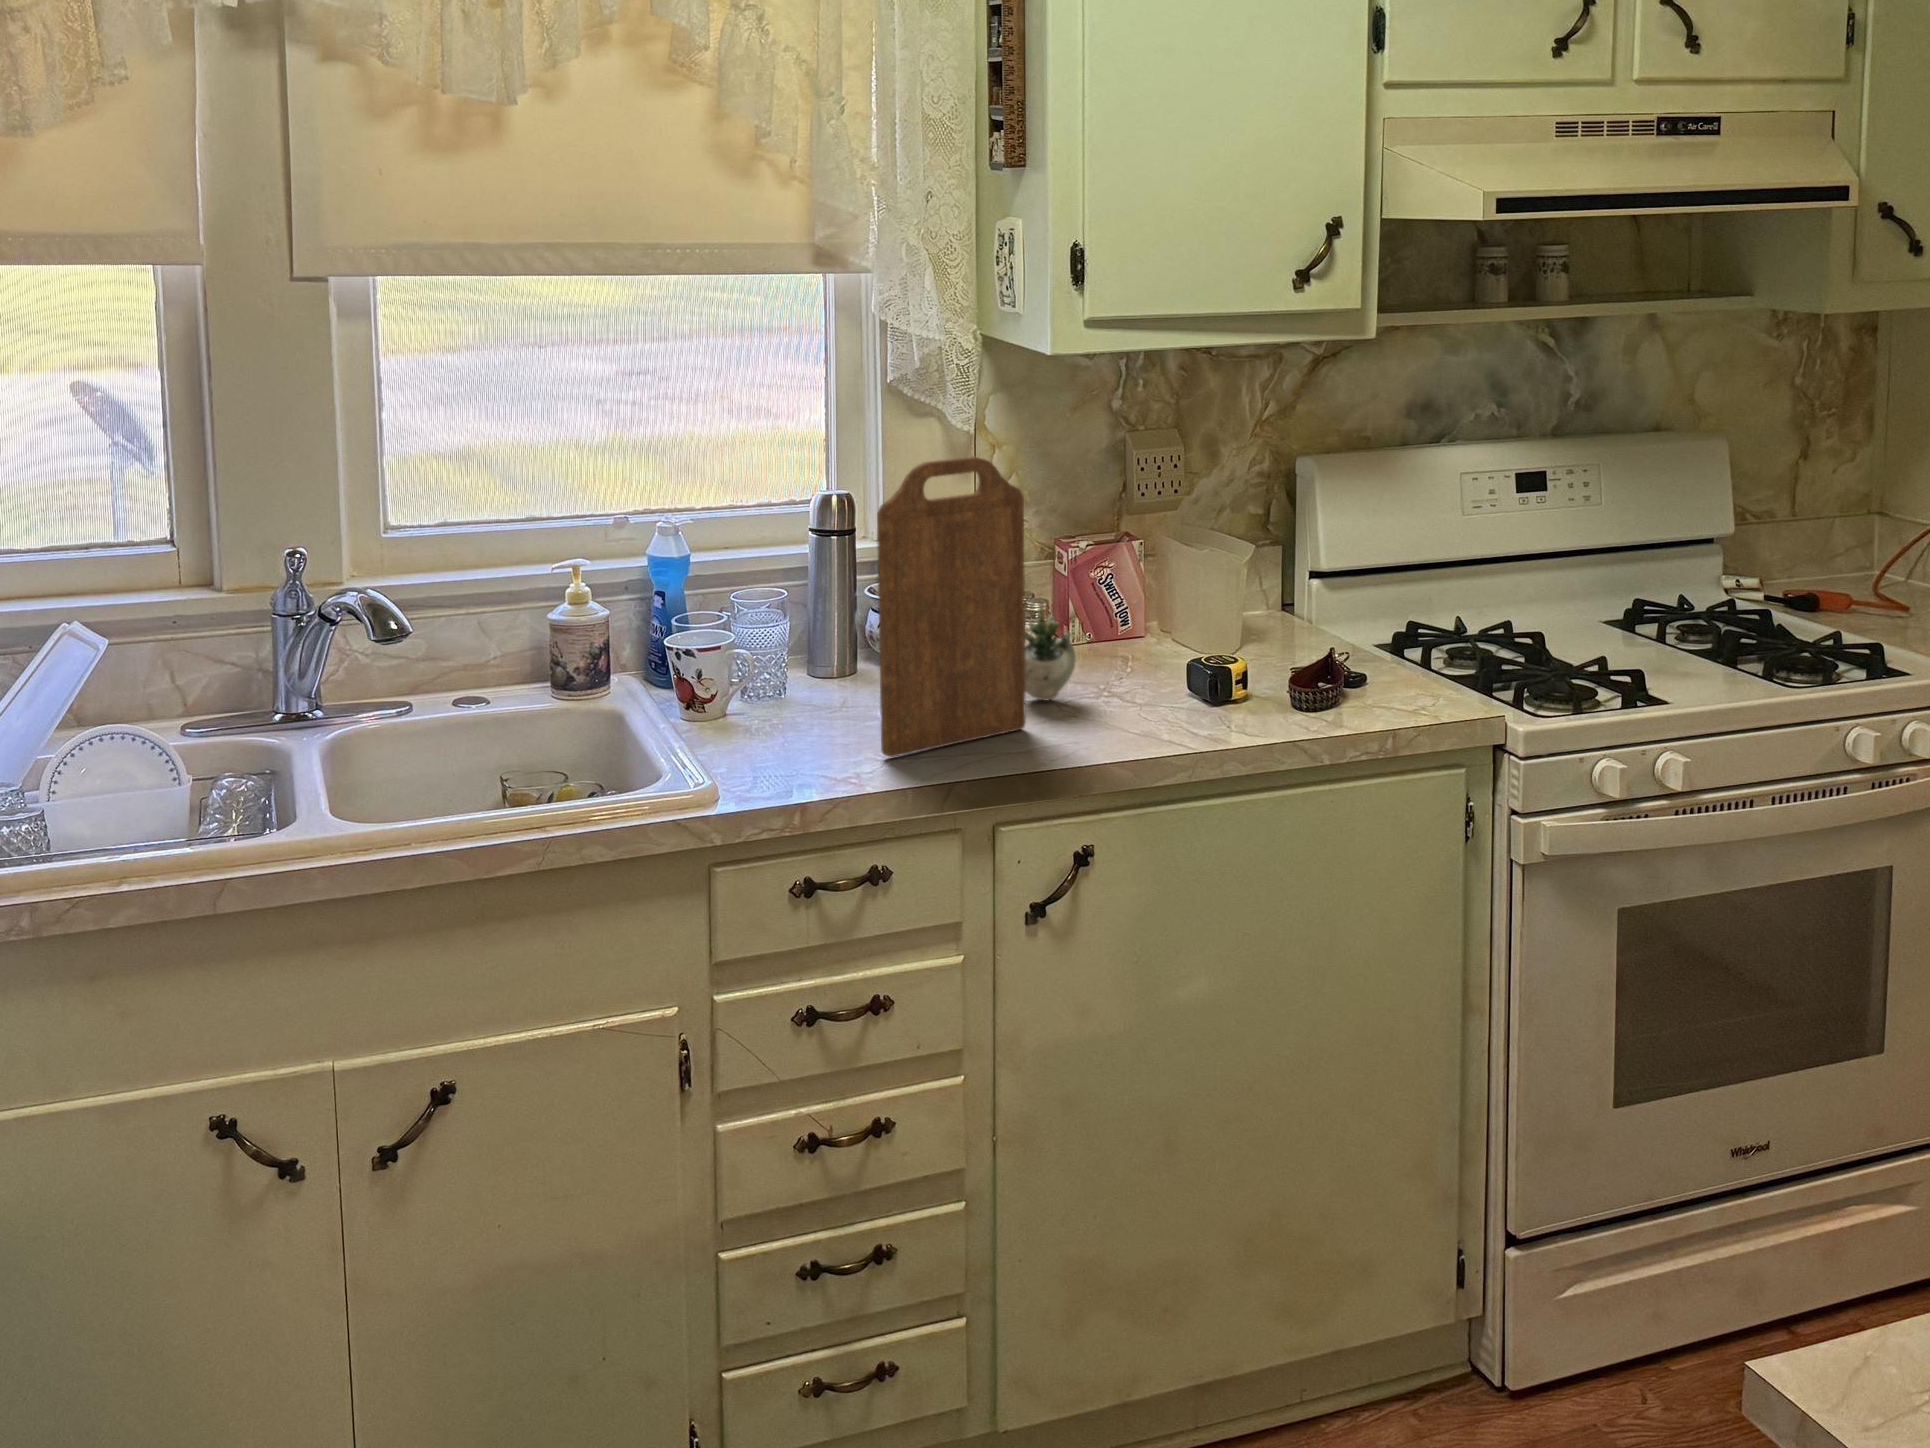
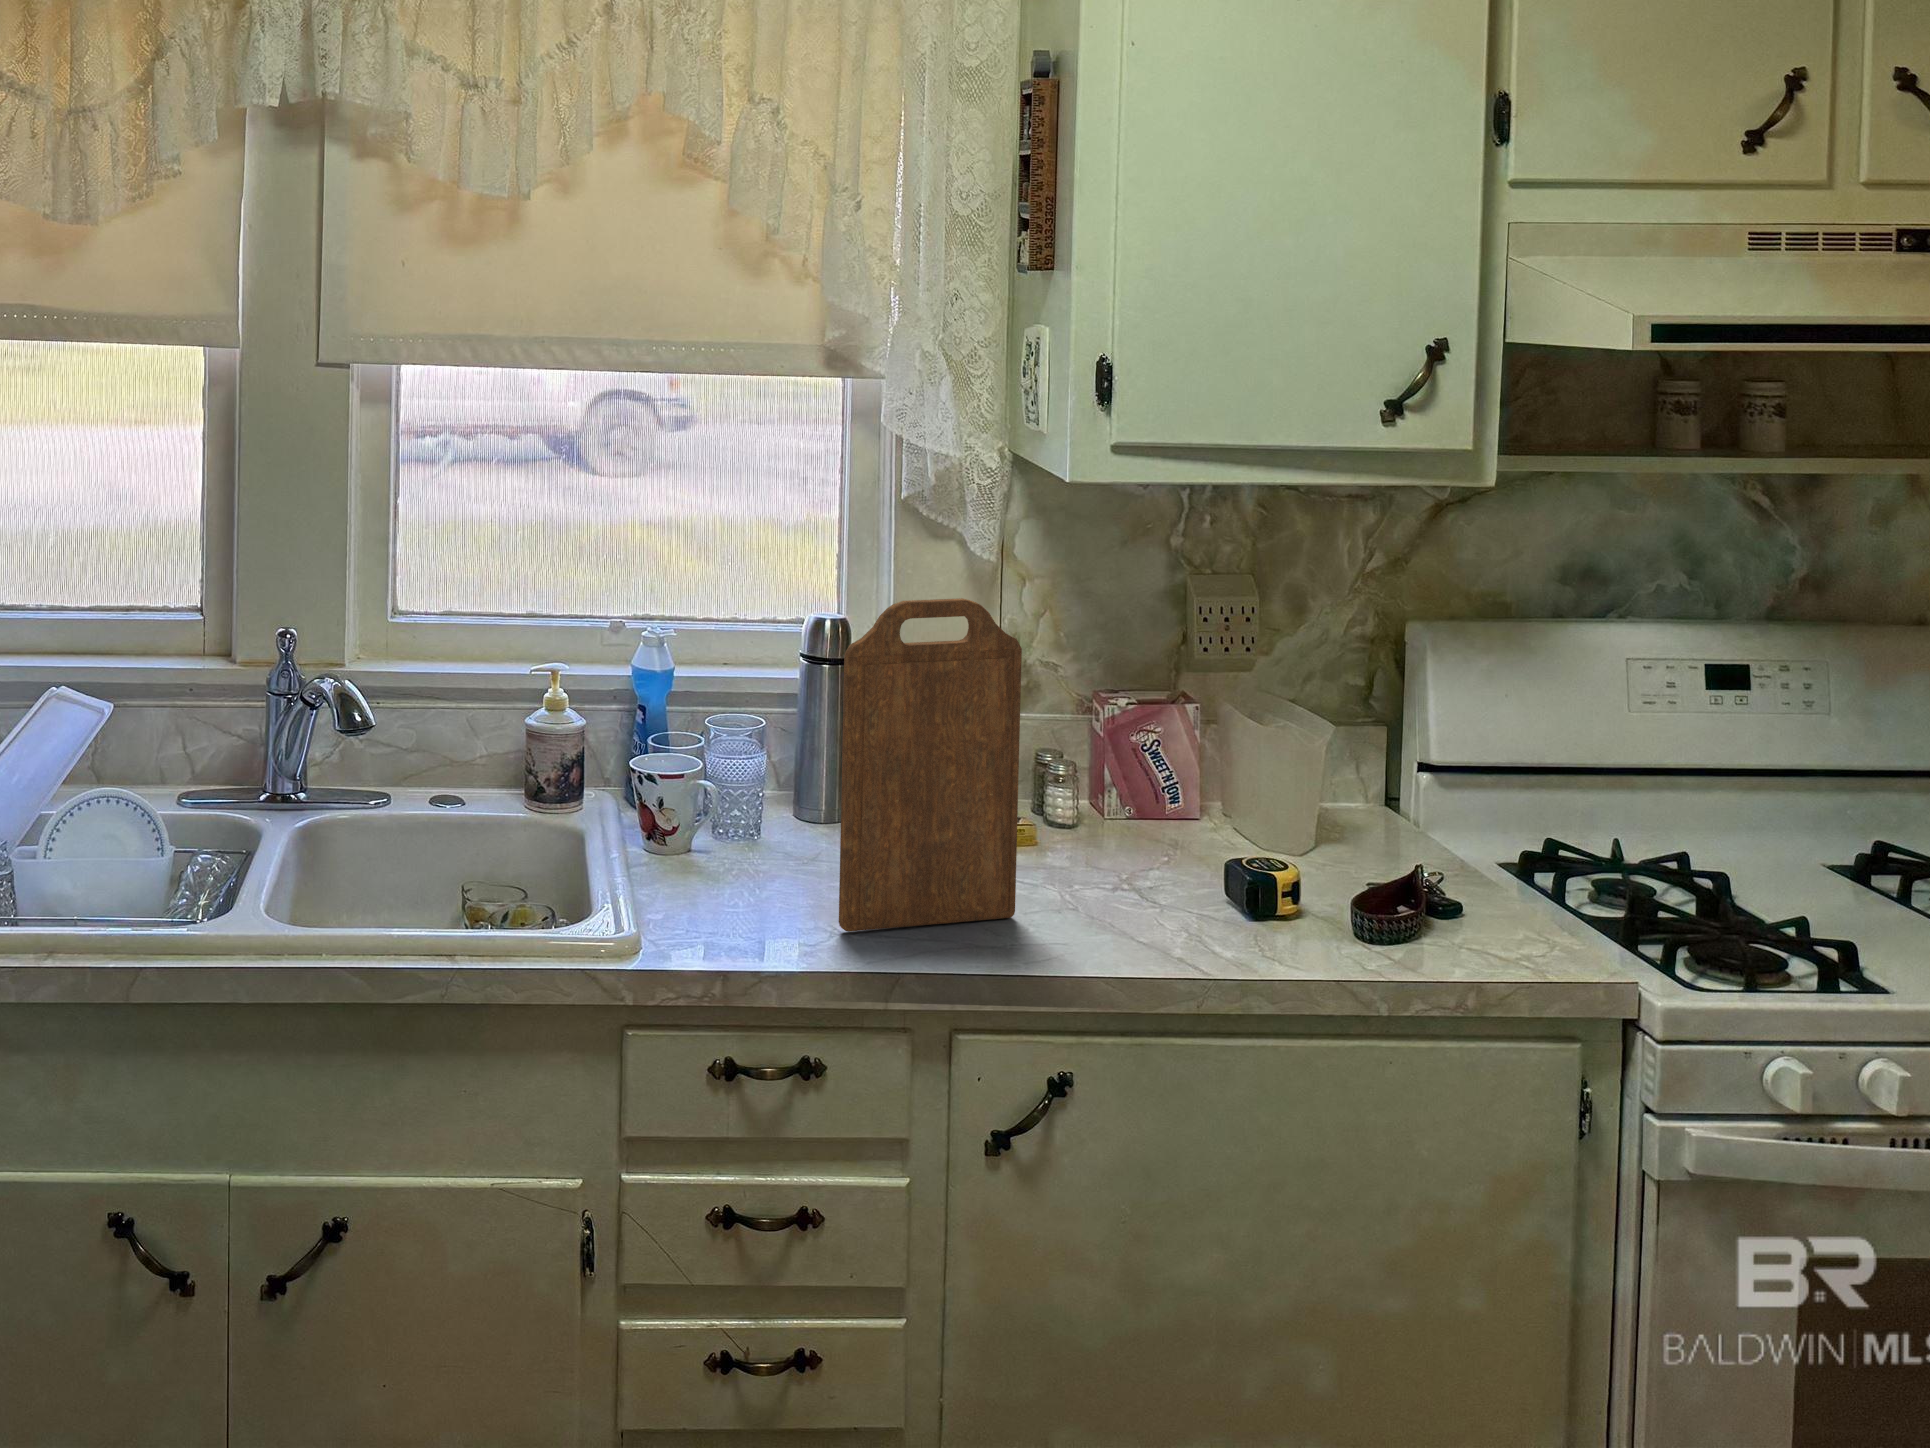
succulent plant: present [1025,602,1137,700] -> none [1013,776,1163,884]

